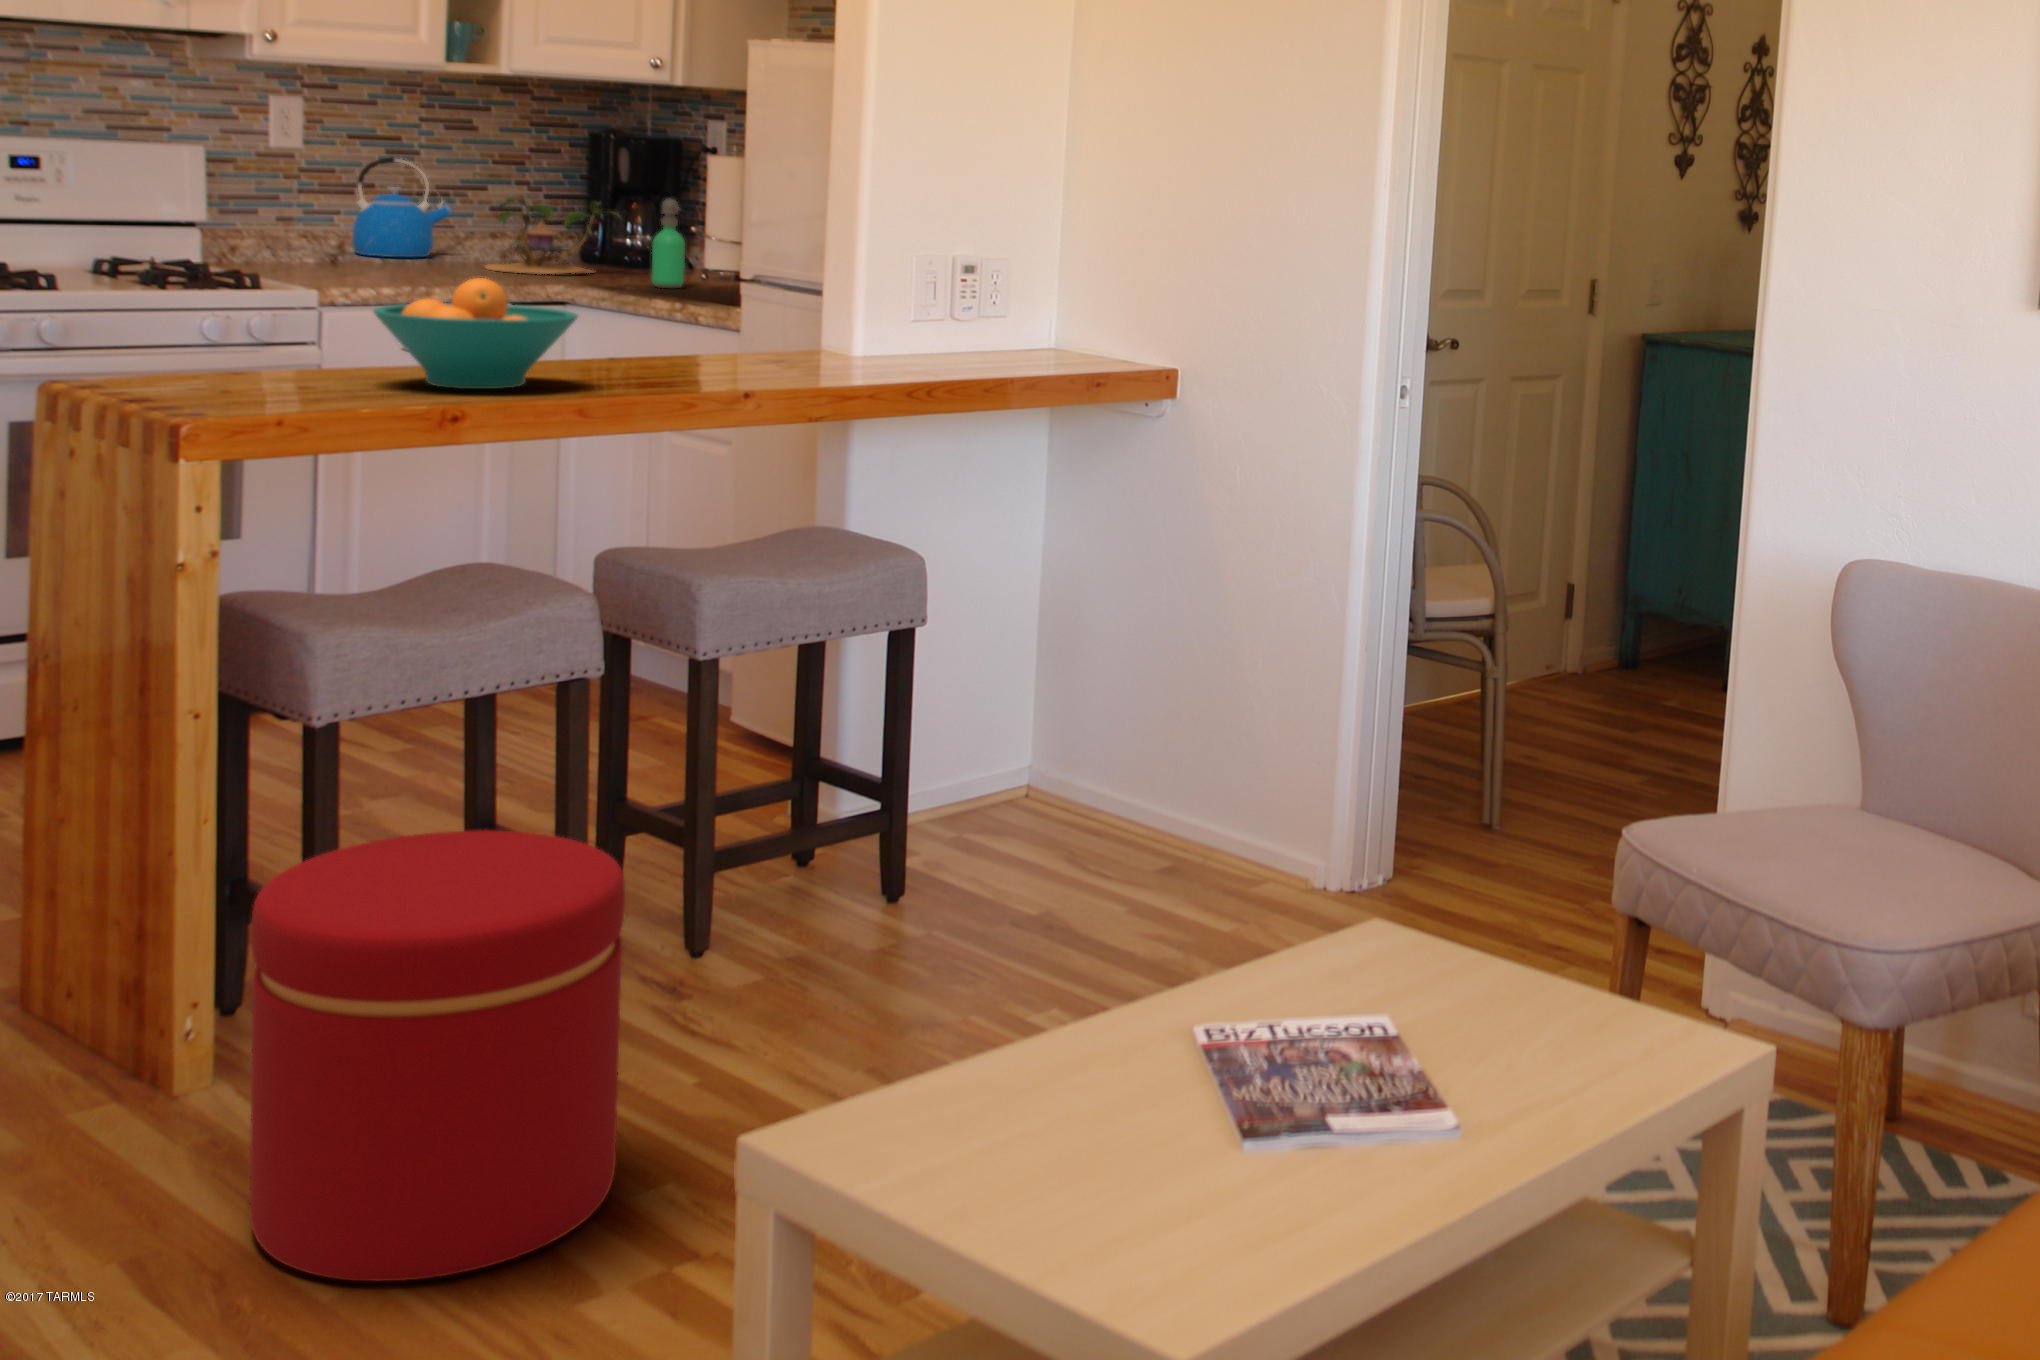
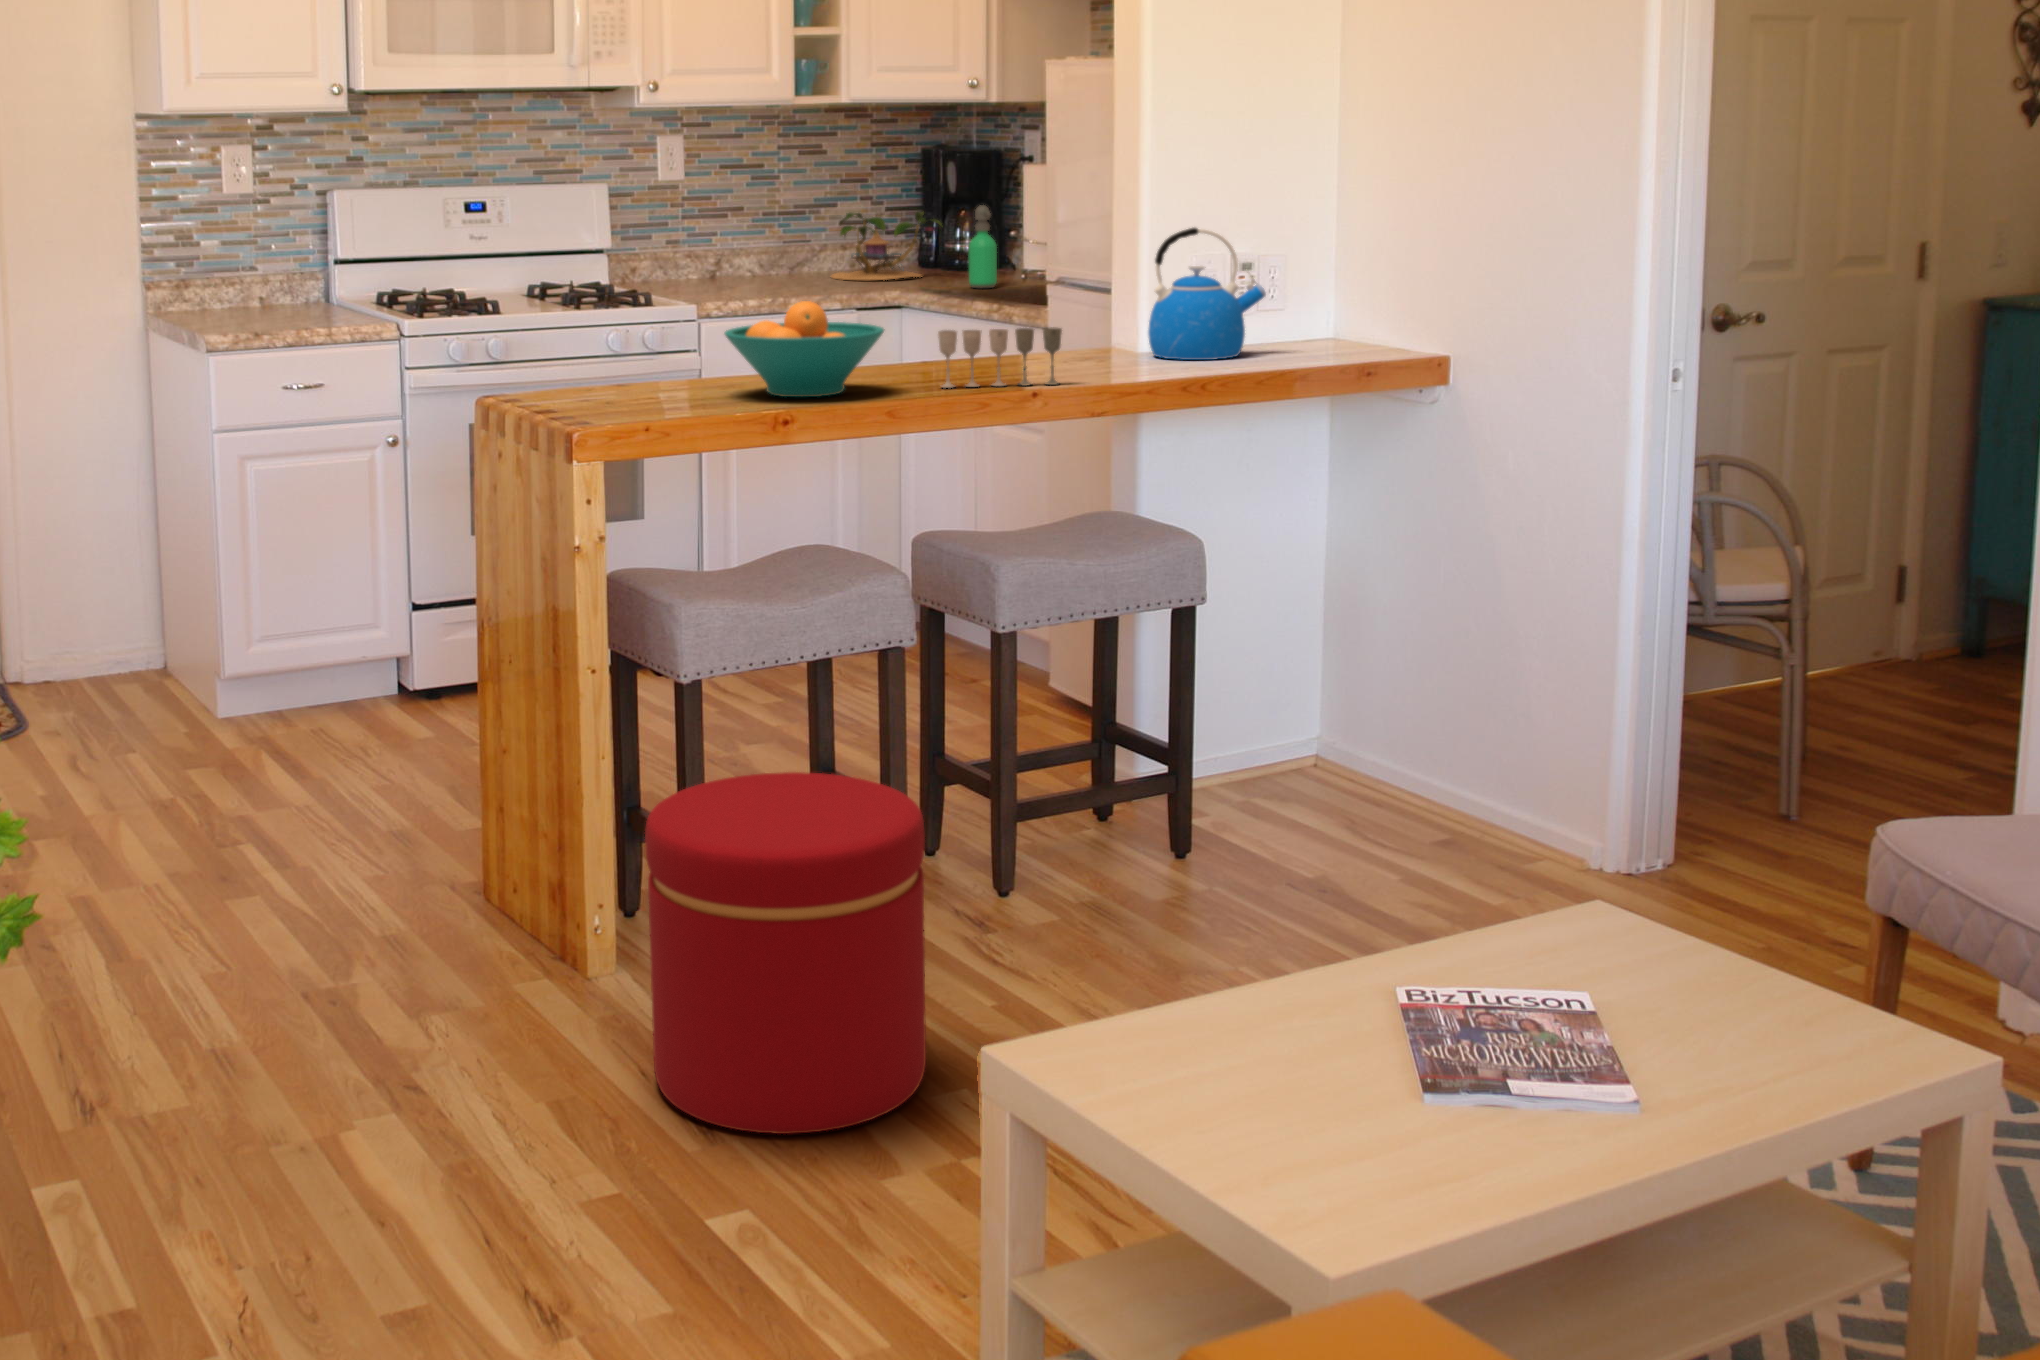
kettle: present [353,158,453,257] -> present [1148,228,1266,360]
wine glass: none [642,320,787,385] -> present [938,327,1062,388]

